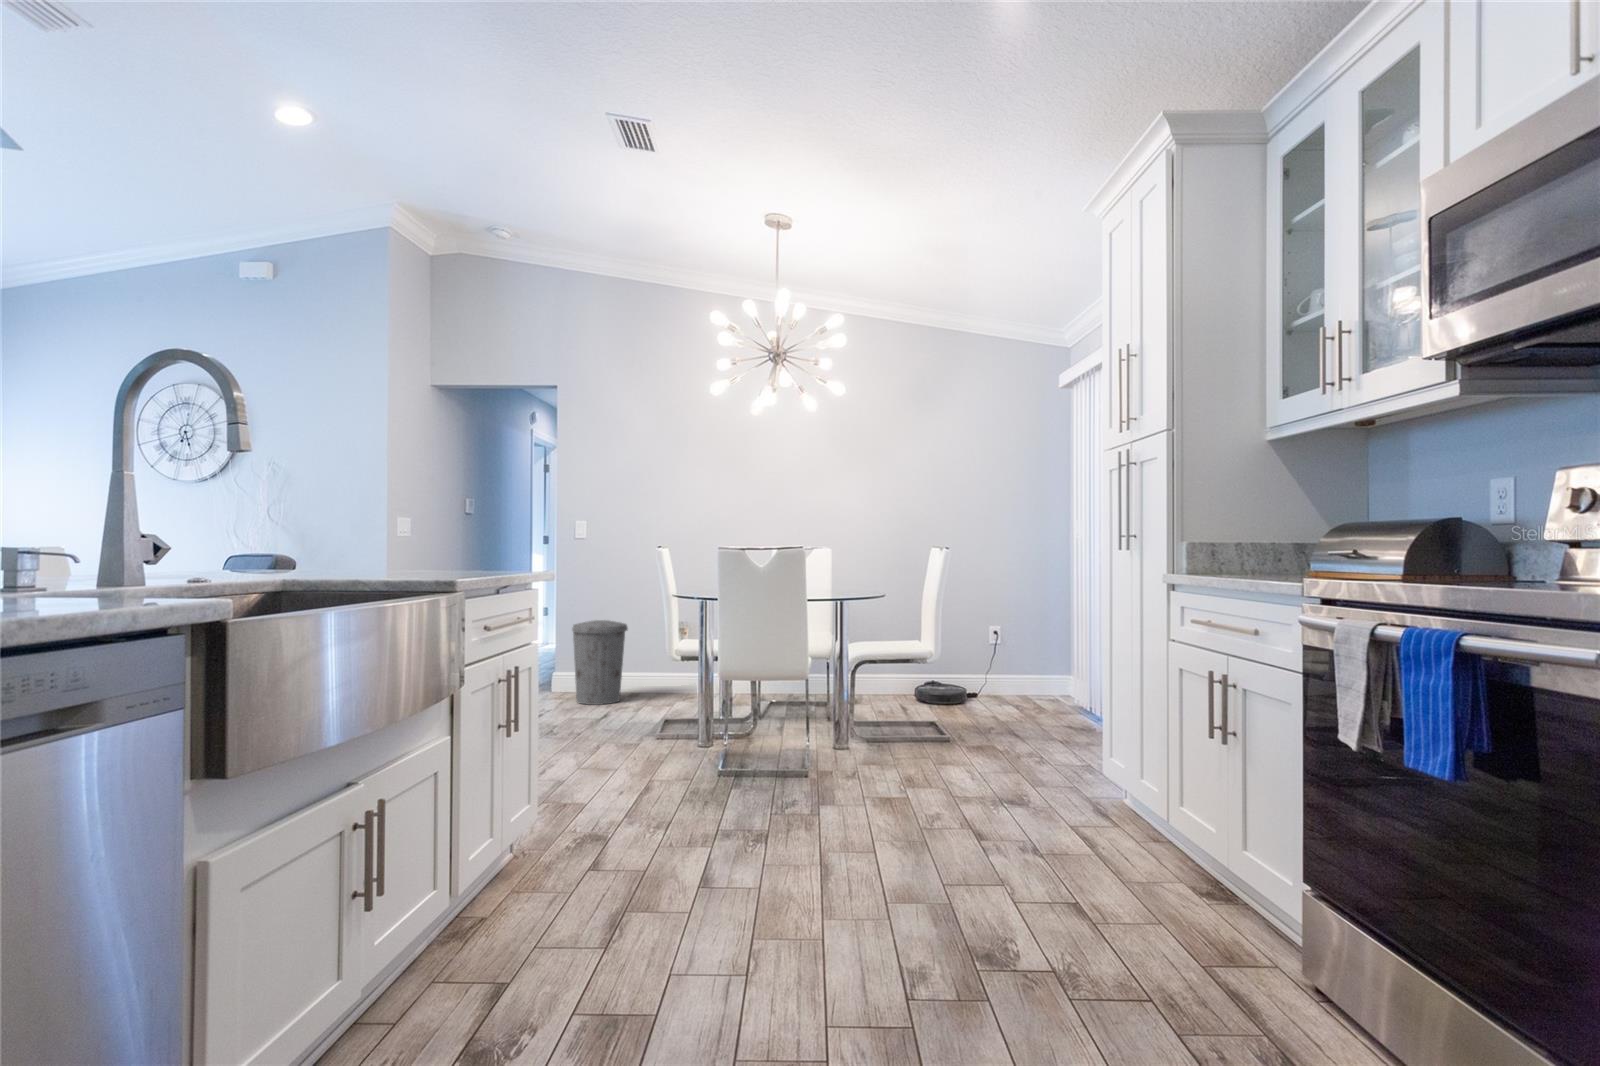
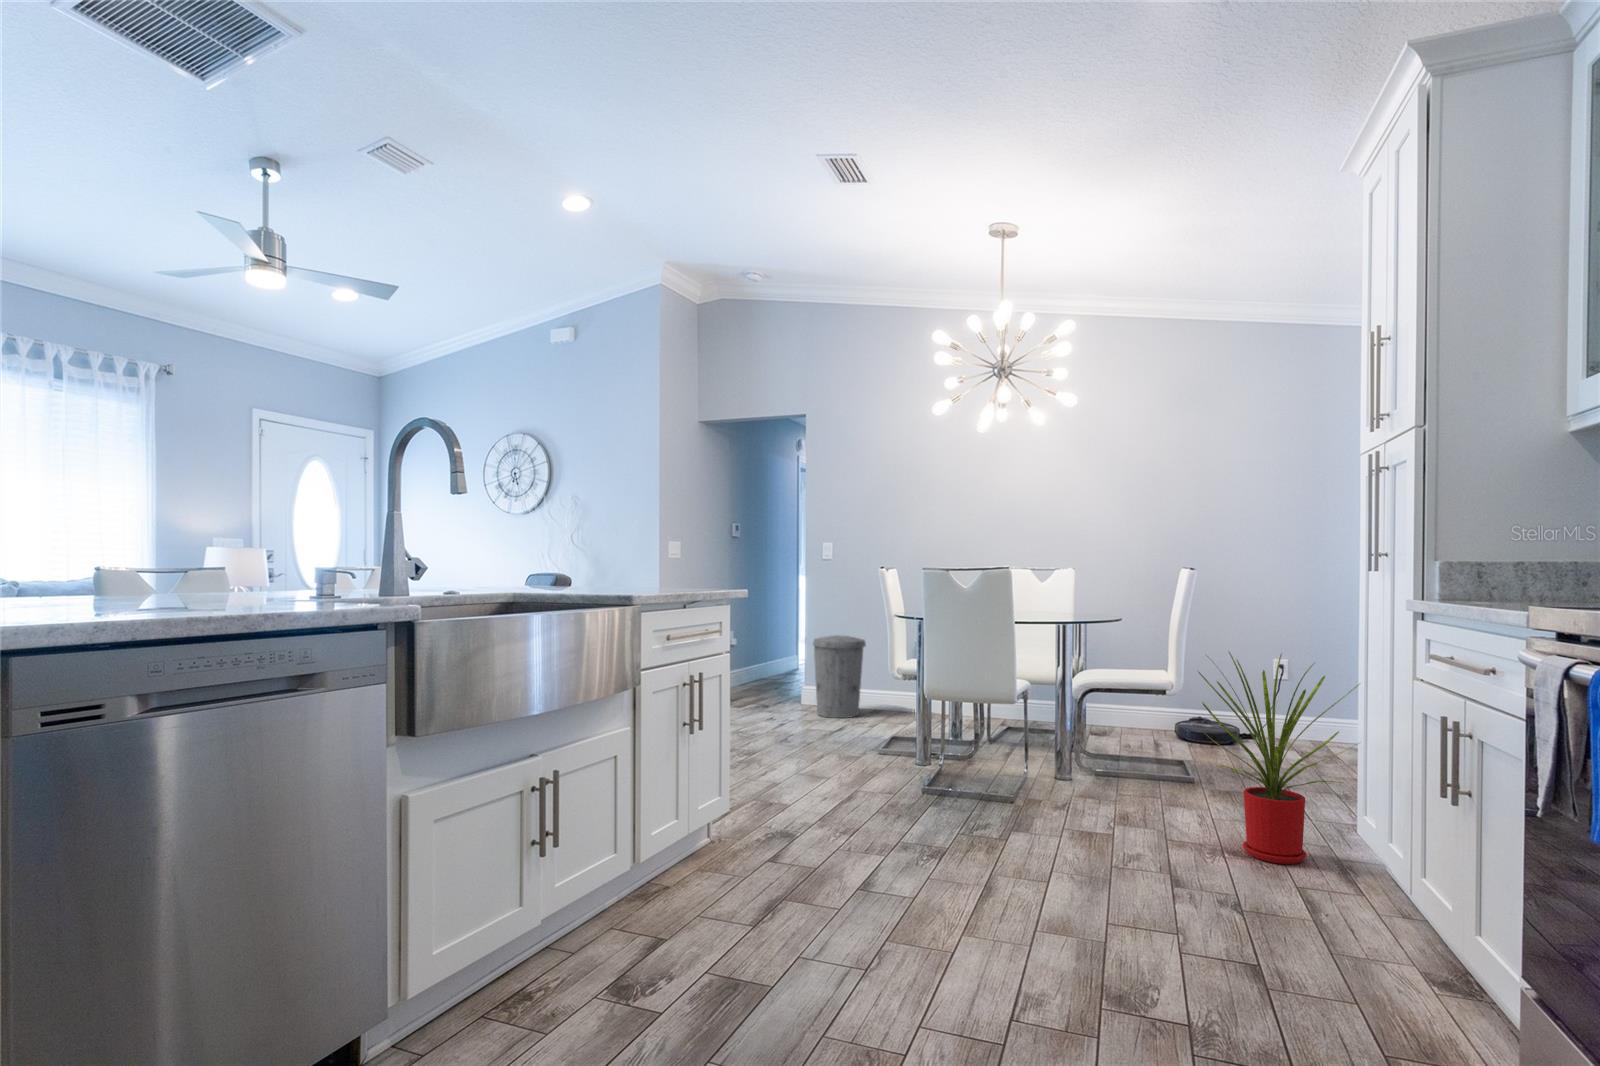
house plant: none [976,622,1110,806] -> present [1198,652,1359,864]

